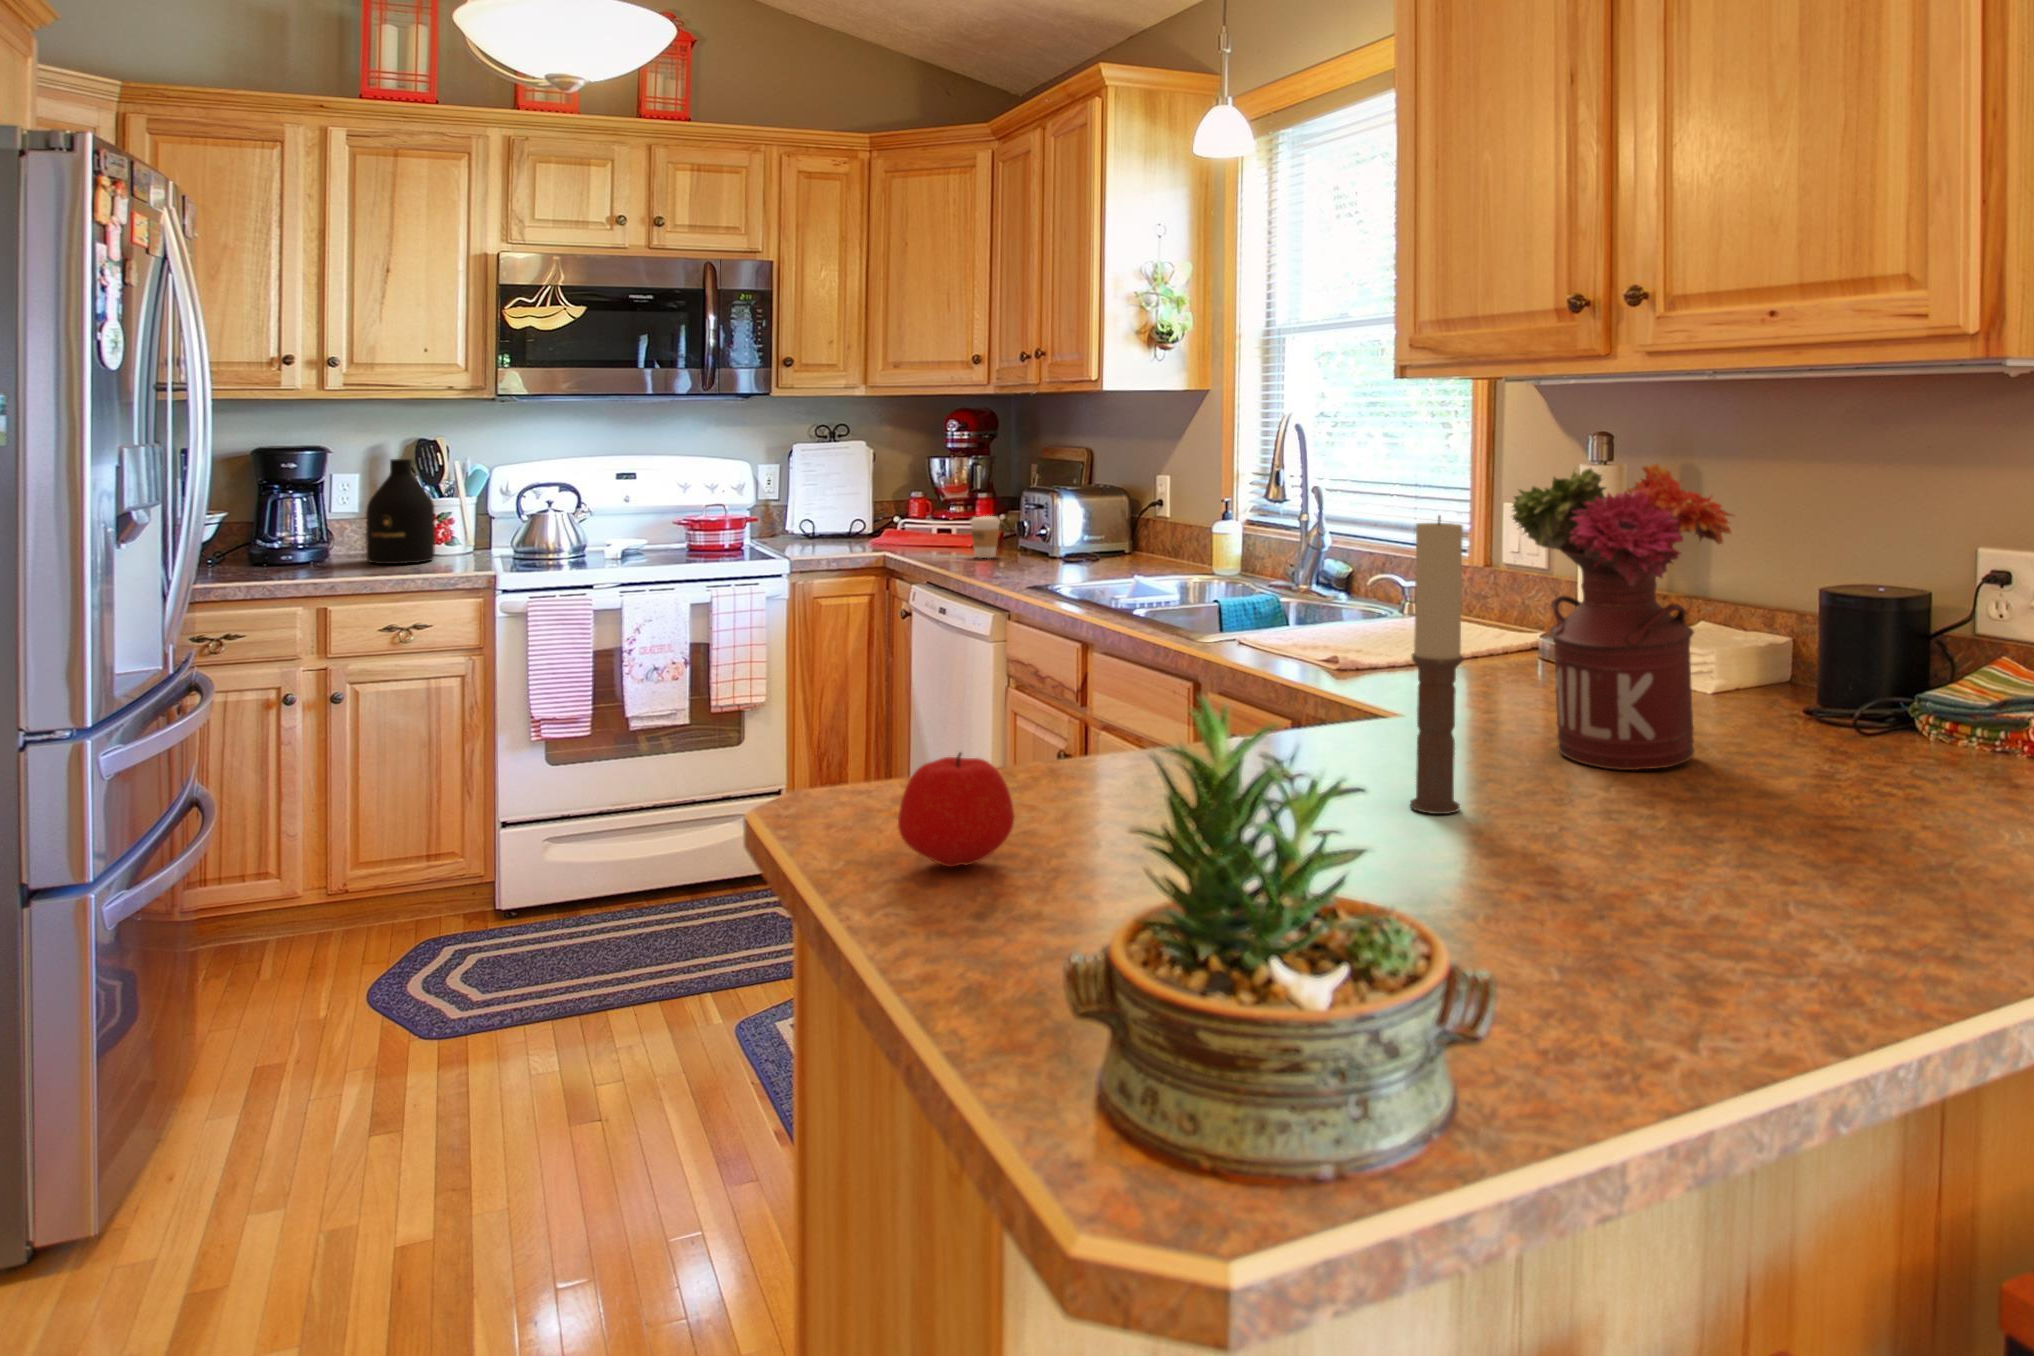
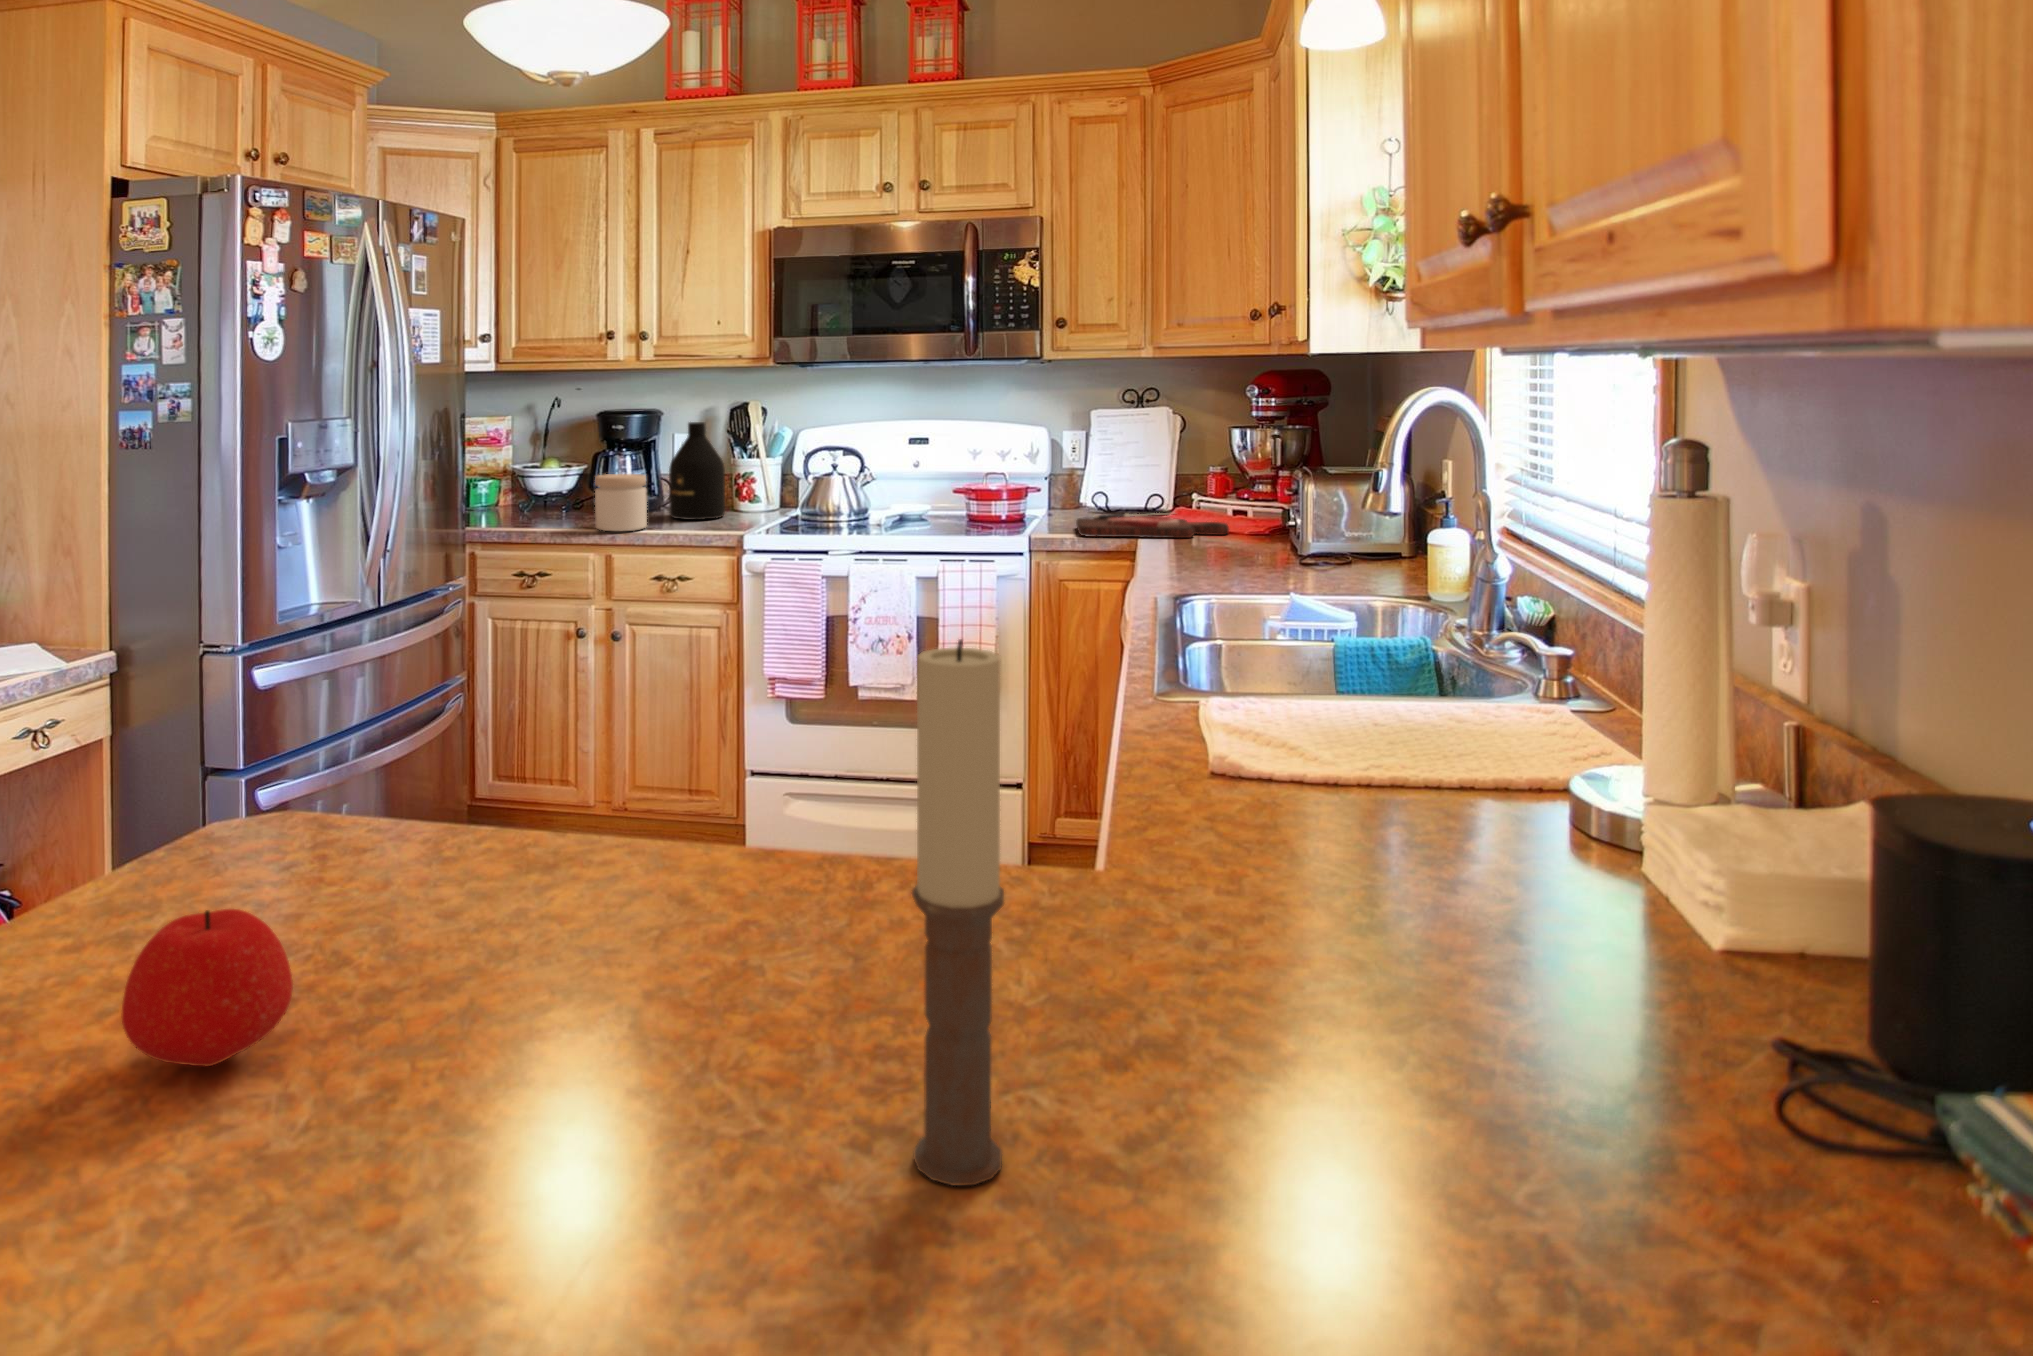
flower arrangement: present [1512,464,1732,770] -> none [1343,543,1795,1205]
jar: none [294,515,359,578] -> present [595,474,647,531]
coffee cup: present [970,516,1000,558] -> none [1229,499,1267,549]
cutting board: none [815,533,951,556] -> present [1076,514,1229,538]

